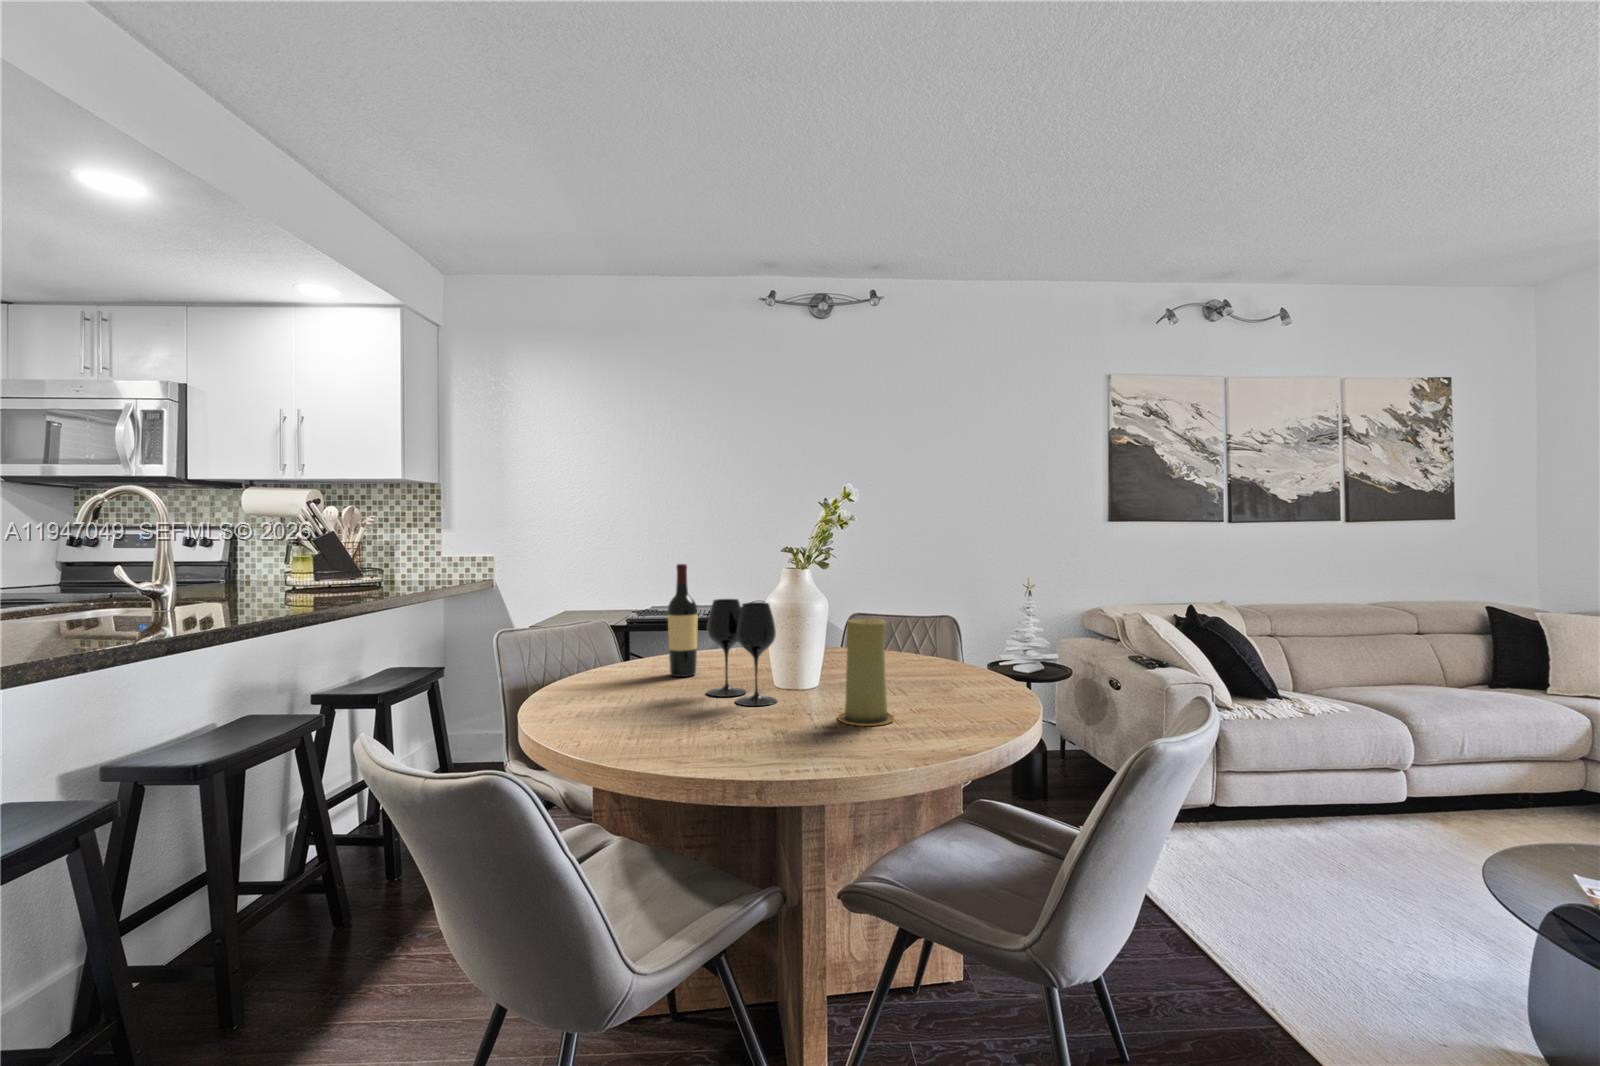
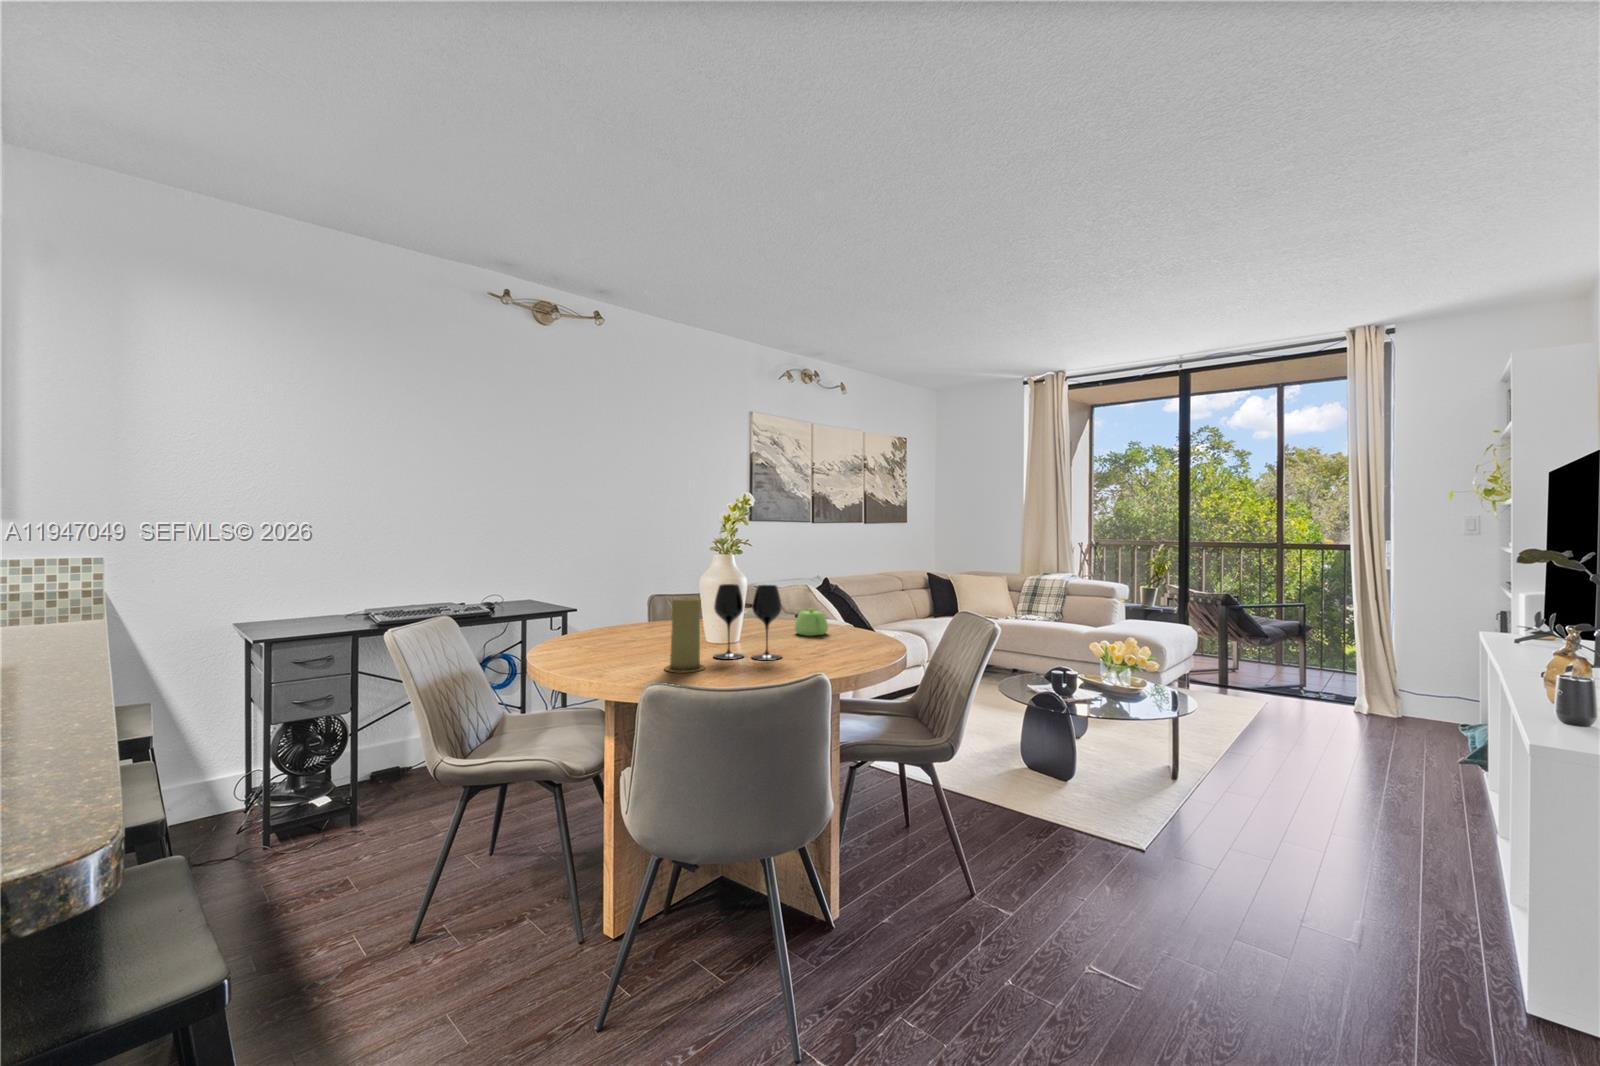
wine bottle: present [668,564,698,677] -> none [637,559,662,654]
candle: present [838,618,894,726] -> present [665,597,705,673]
teapot: none [903,639,949,682] -> present [795,608,828,636]

